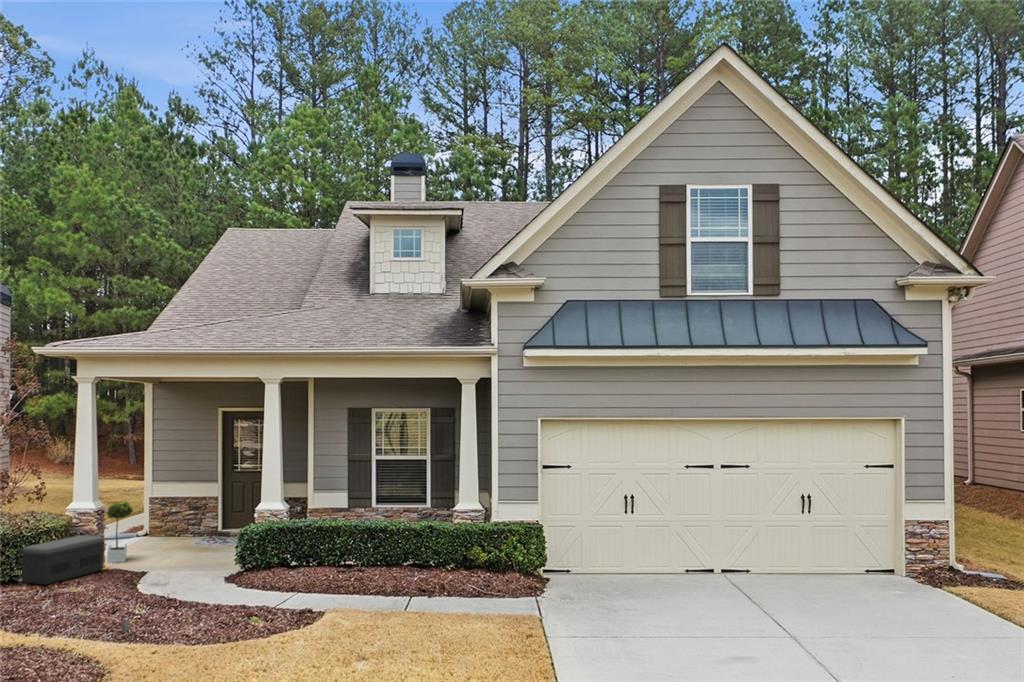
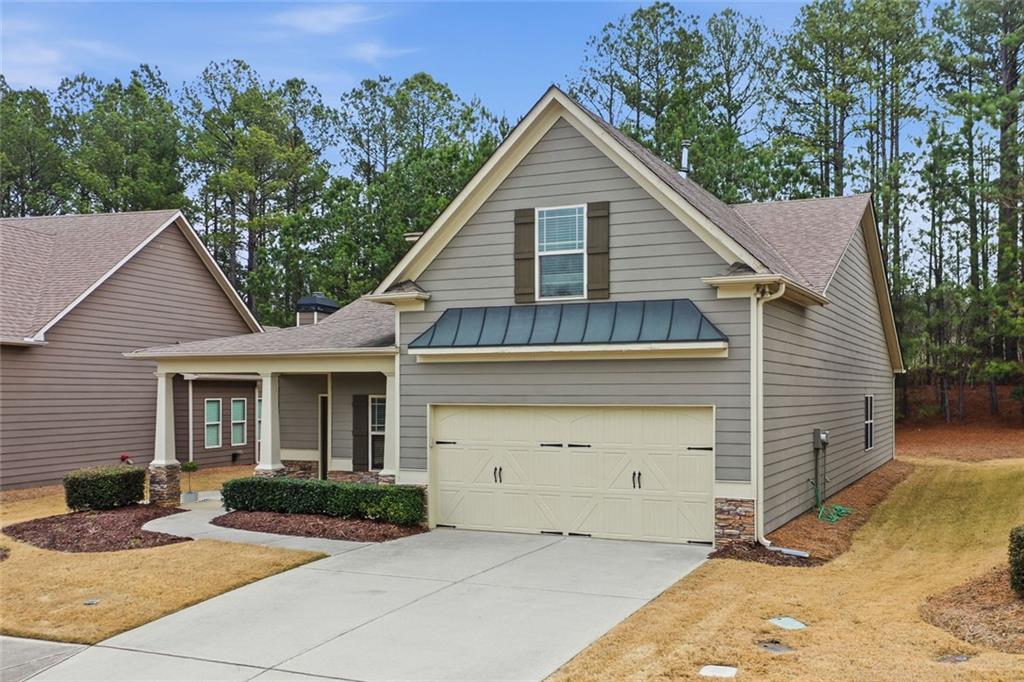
storage bench: present [22,535,104,585] -> none [114,483,169,513]

